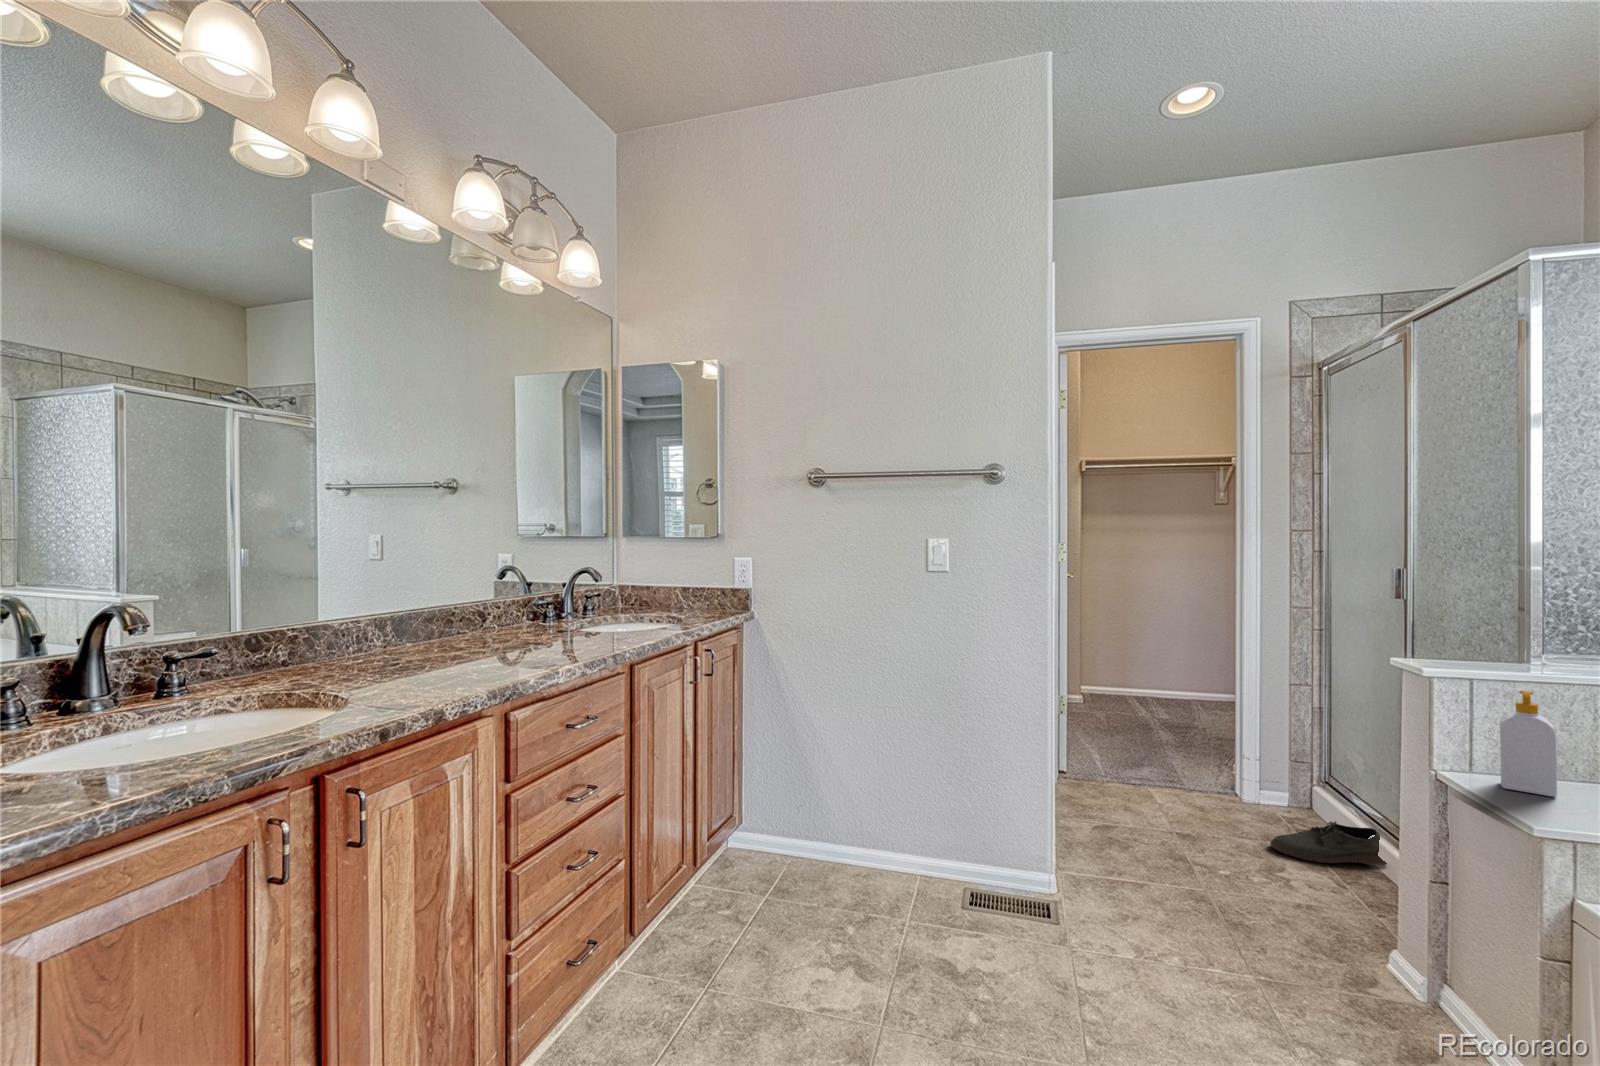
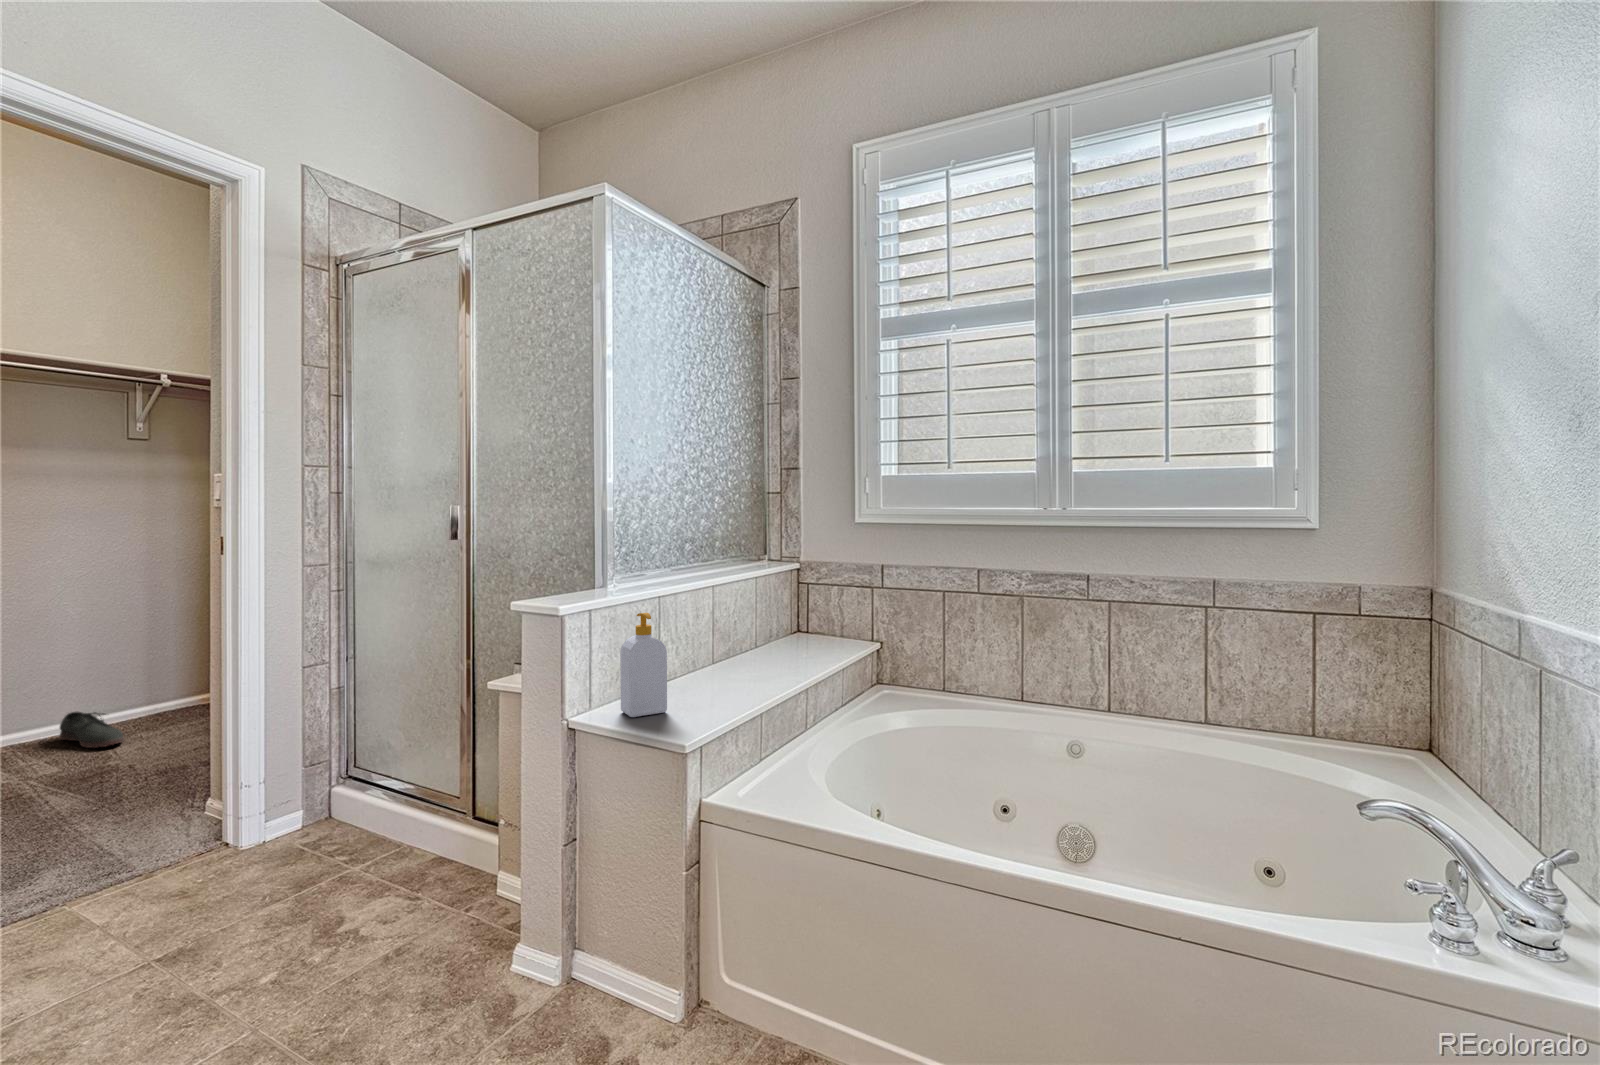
shoe: present [1270,821,1387,865] -> present [60,712,124,748]

